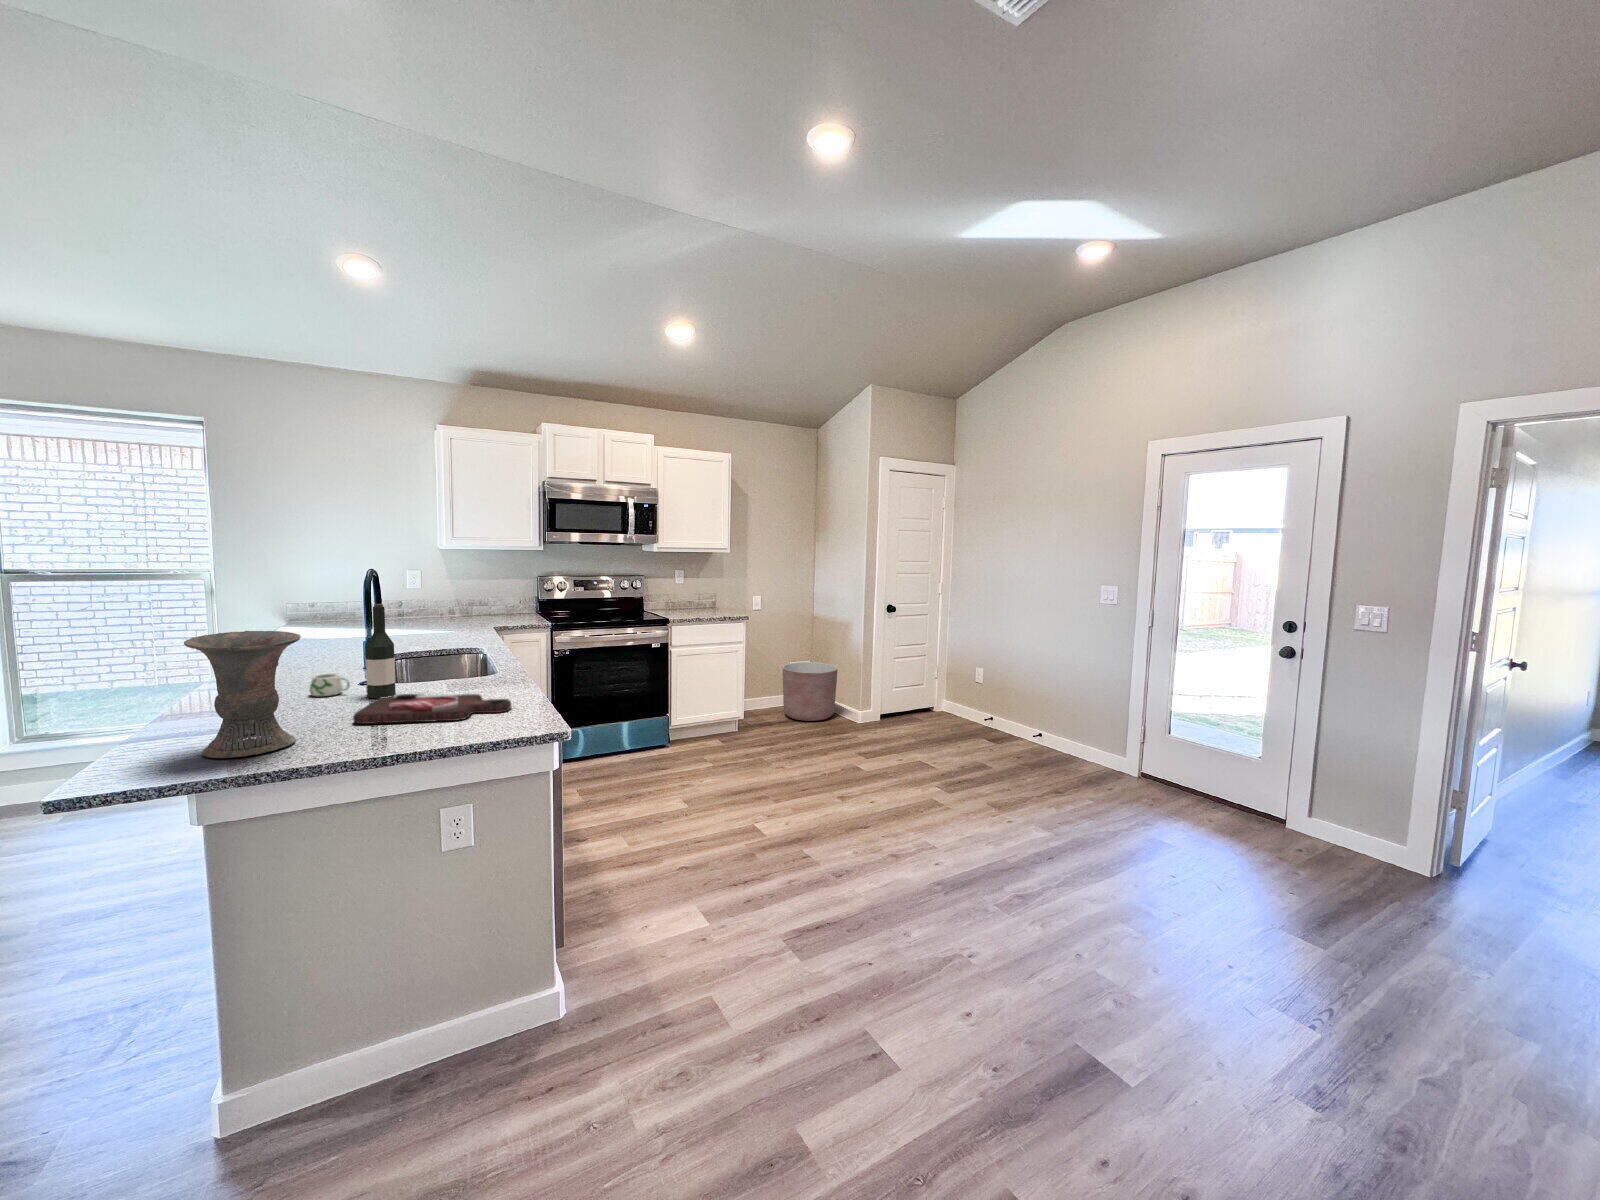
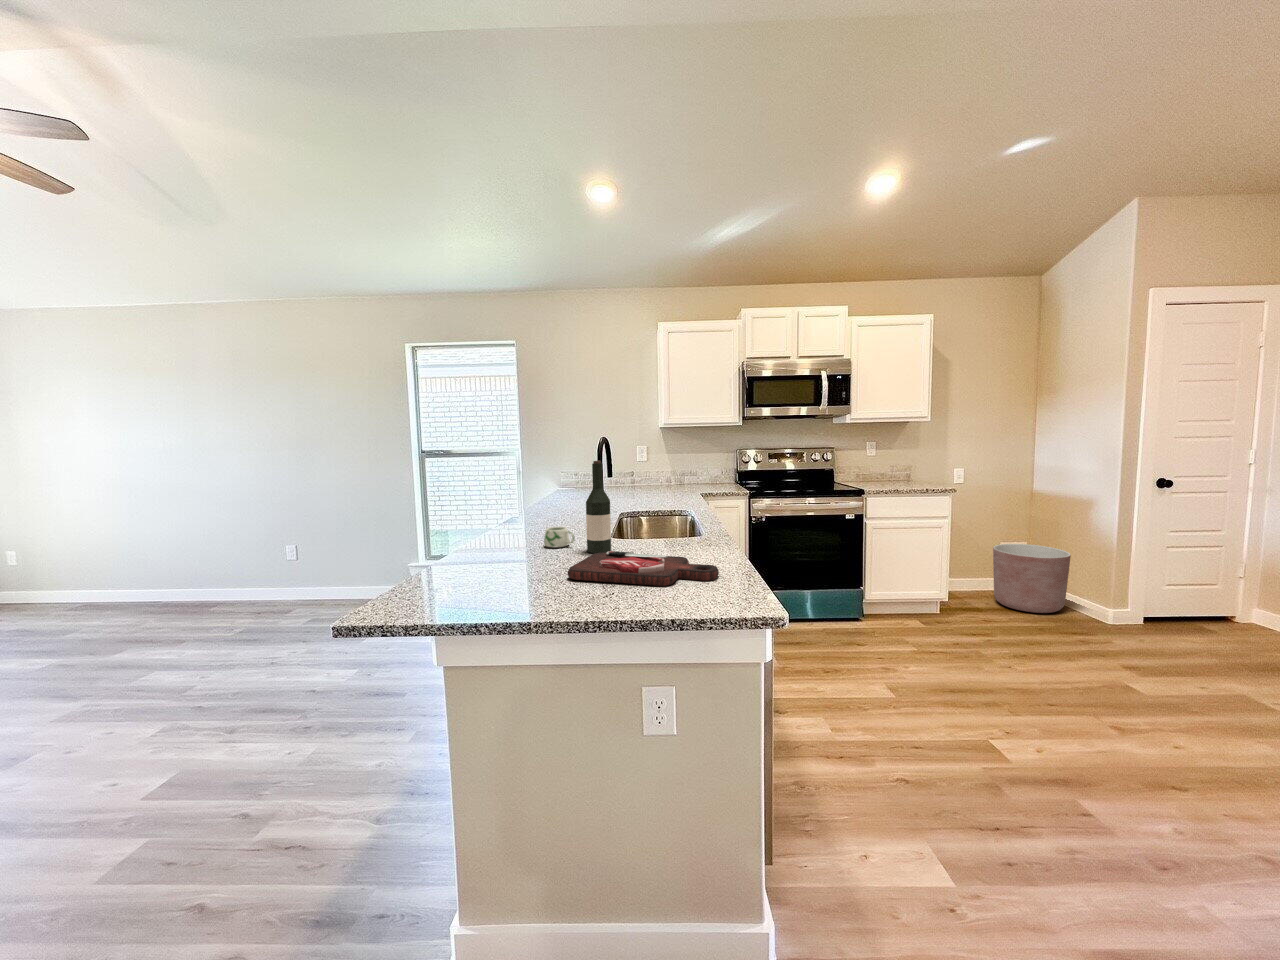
vase: present [184,631,301,758] -> none [425,479,519,604]

